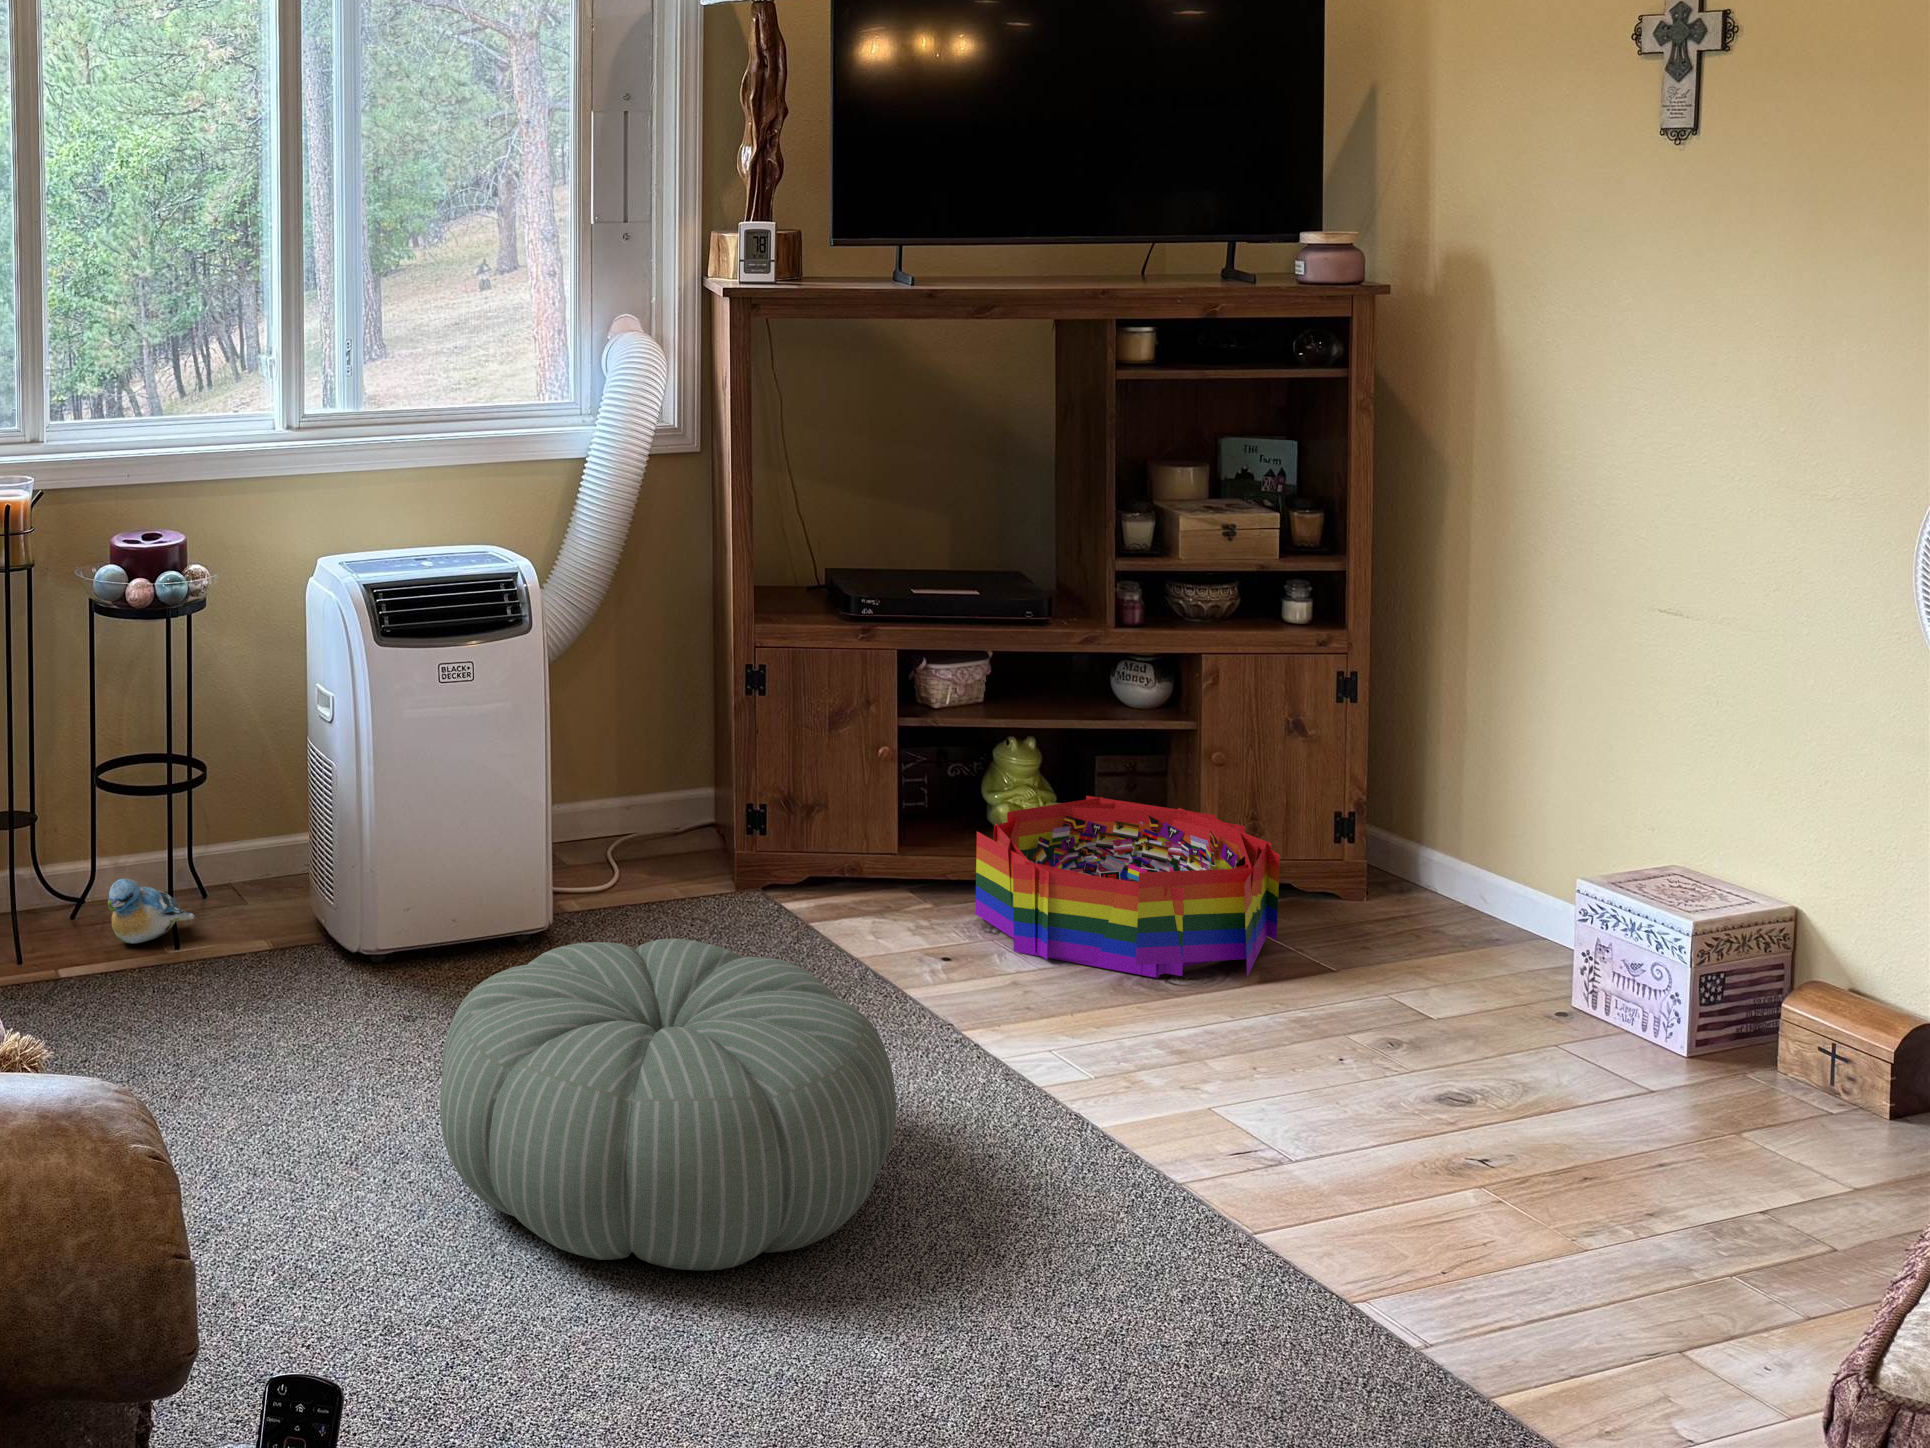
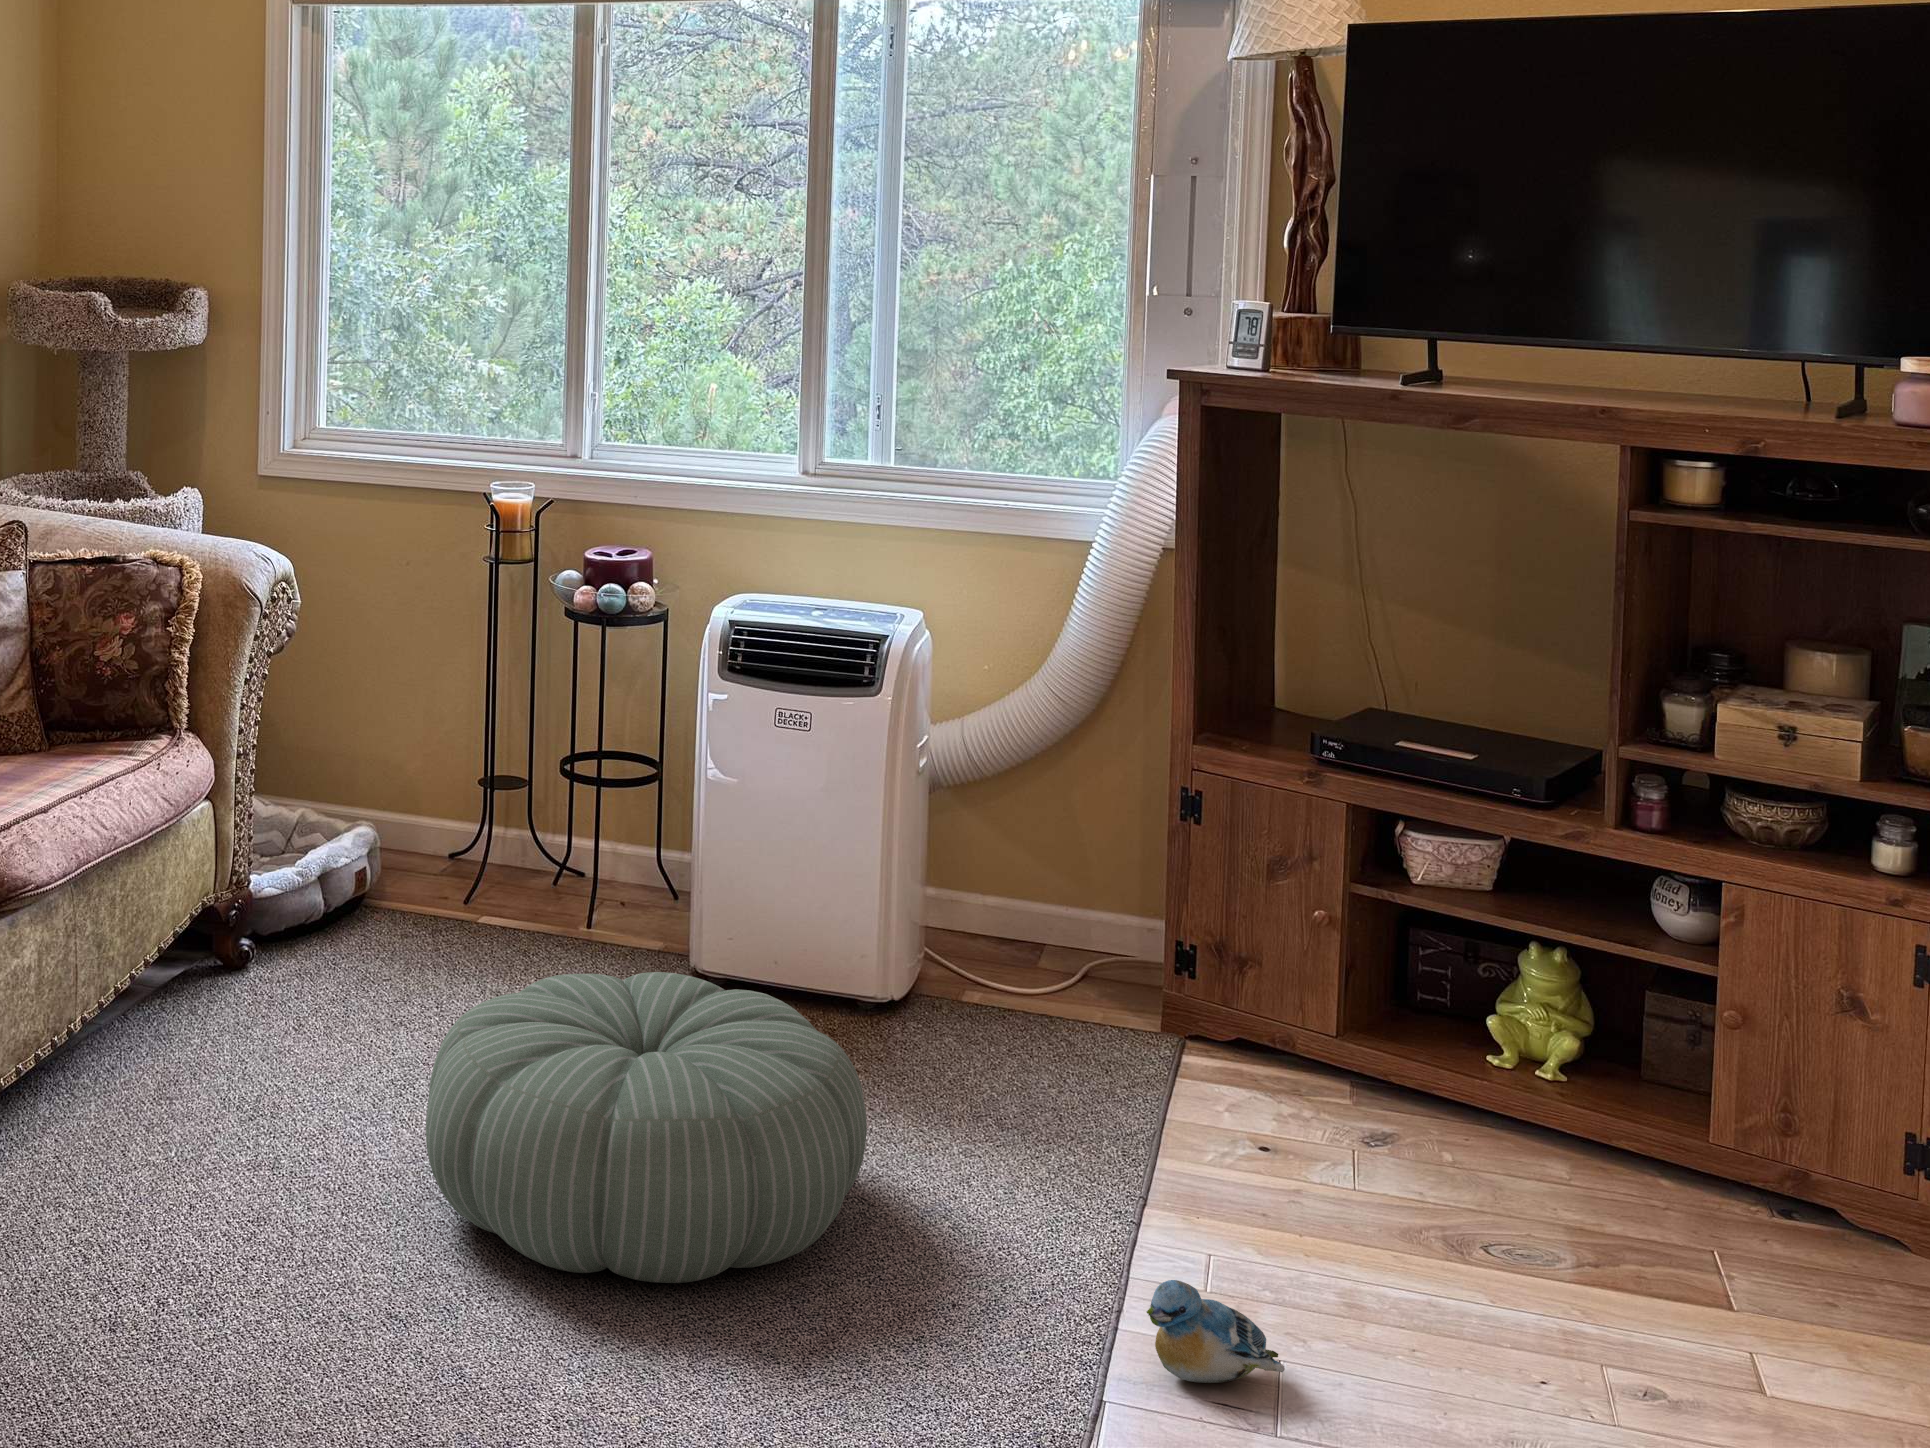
storage bin: present [975,796,1280,978] -> none [1351,1016,1725,1265]
plush toy: present [107,878,194,944] -> present [1147,1280,1285,1383]

